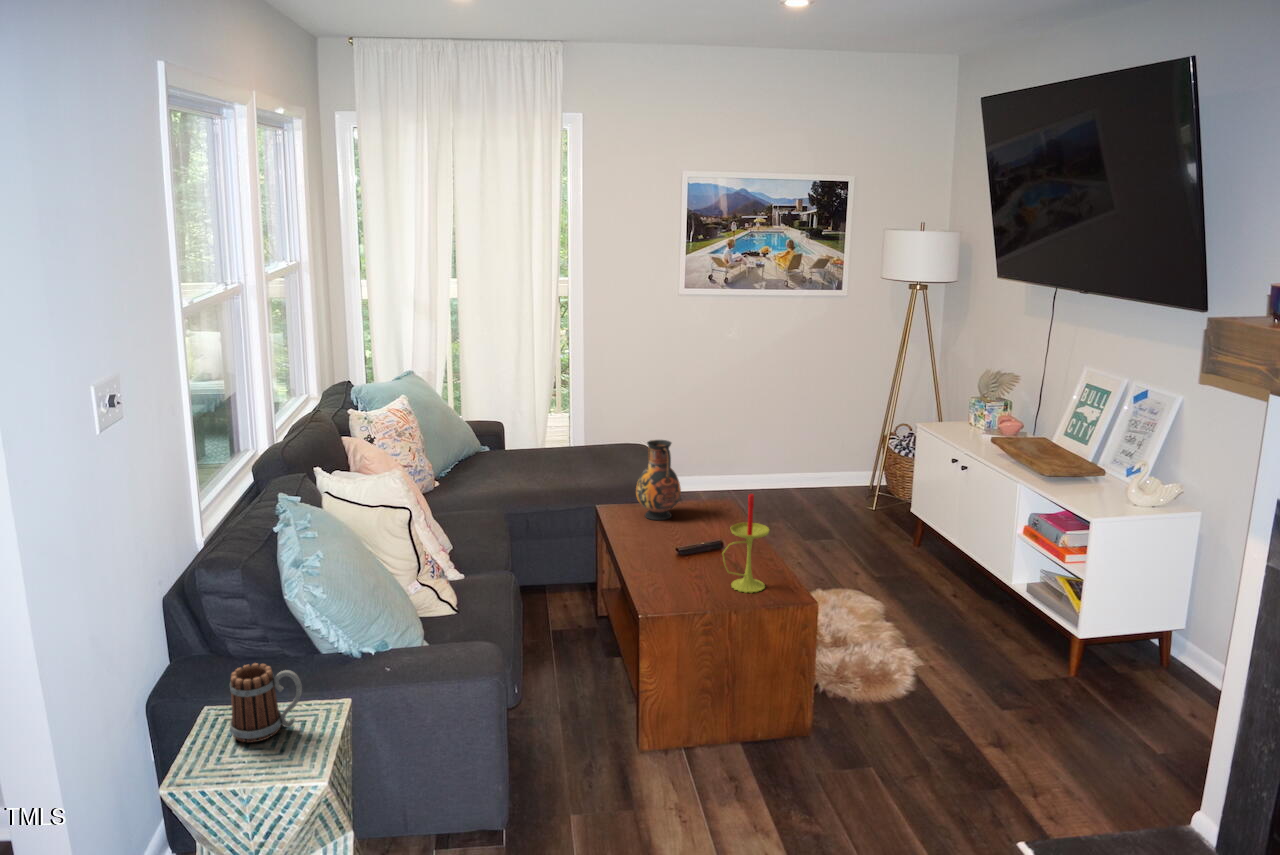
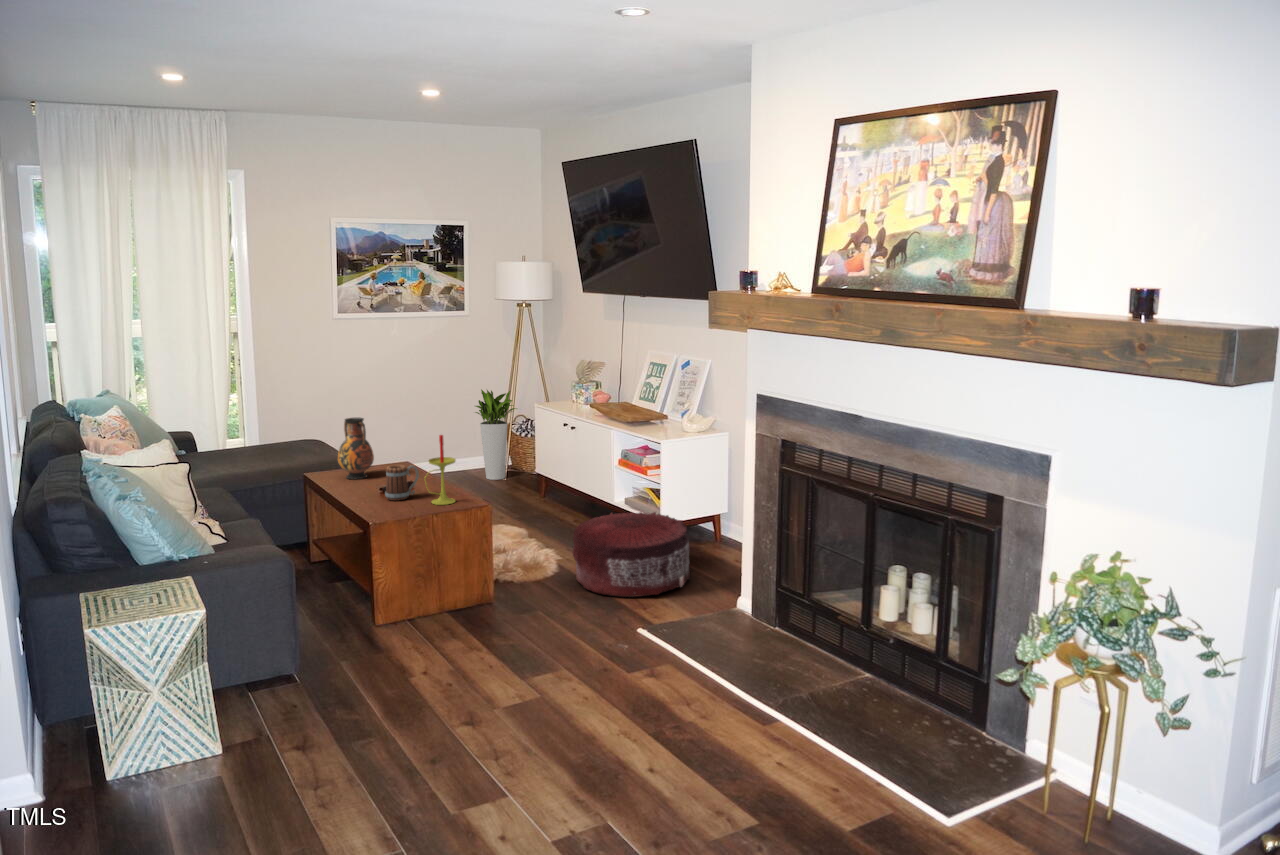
planter: none [837,391,896,506] -> present [475,389,516,480]
pouf: none [933,617,1124,777] -> present [573,512,692,597]
mug: present [230,663,302,742] -> present [385,465,419,501]

